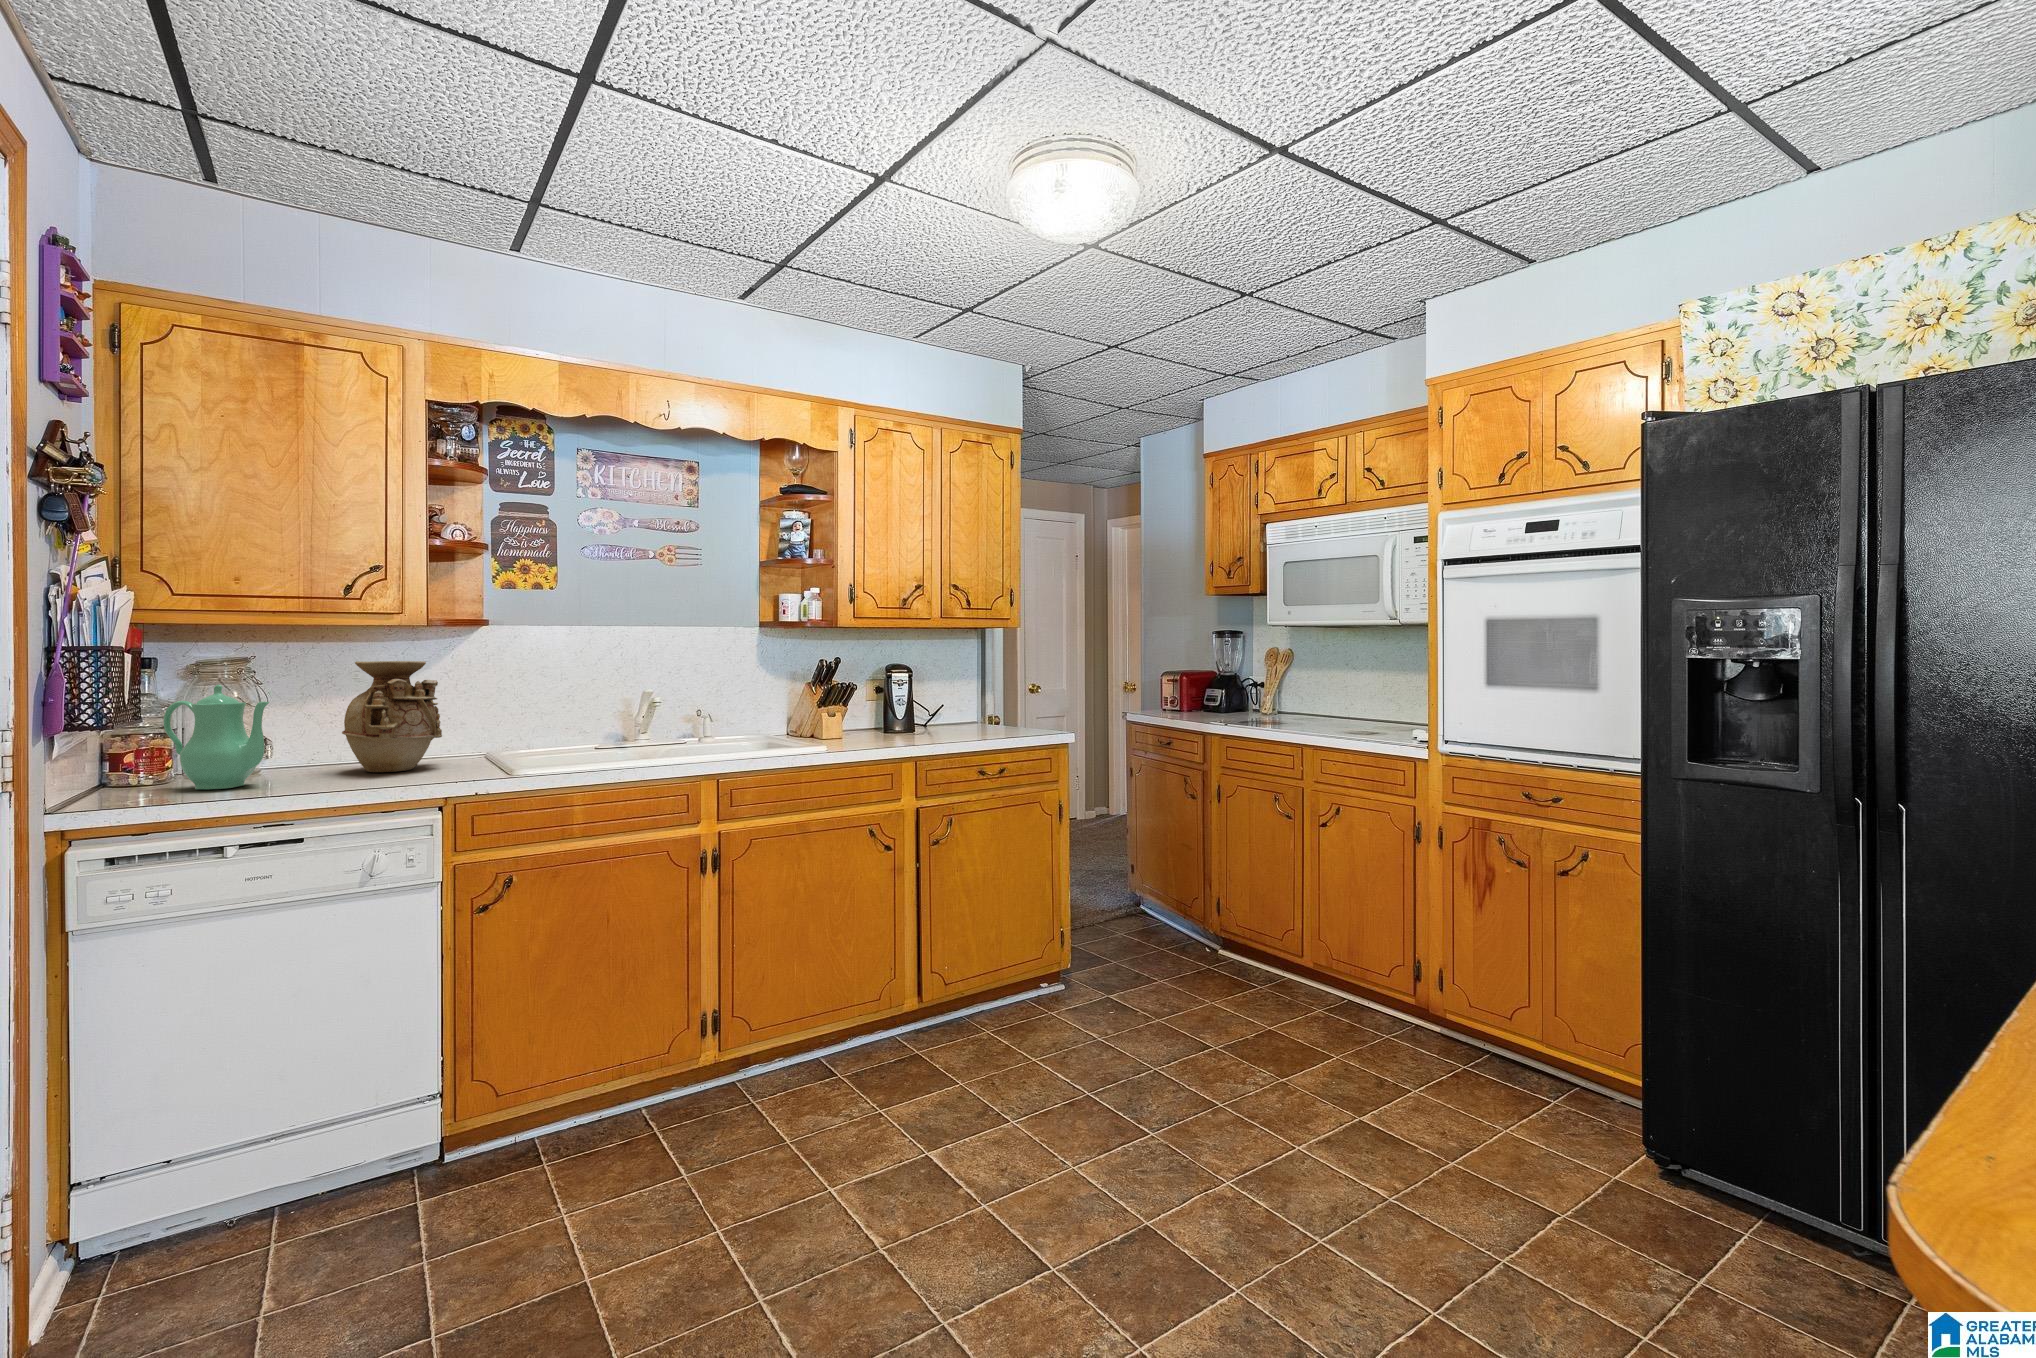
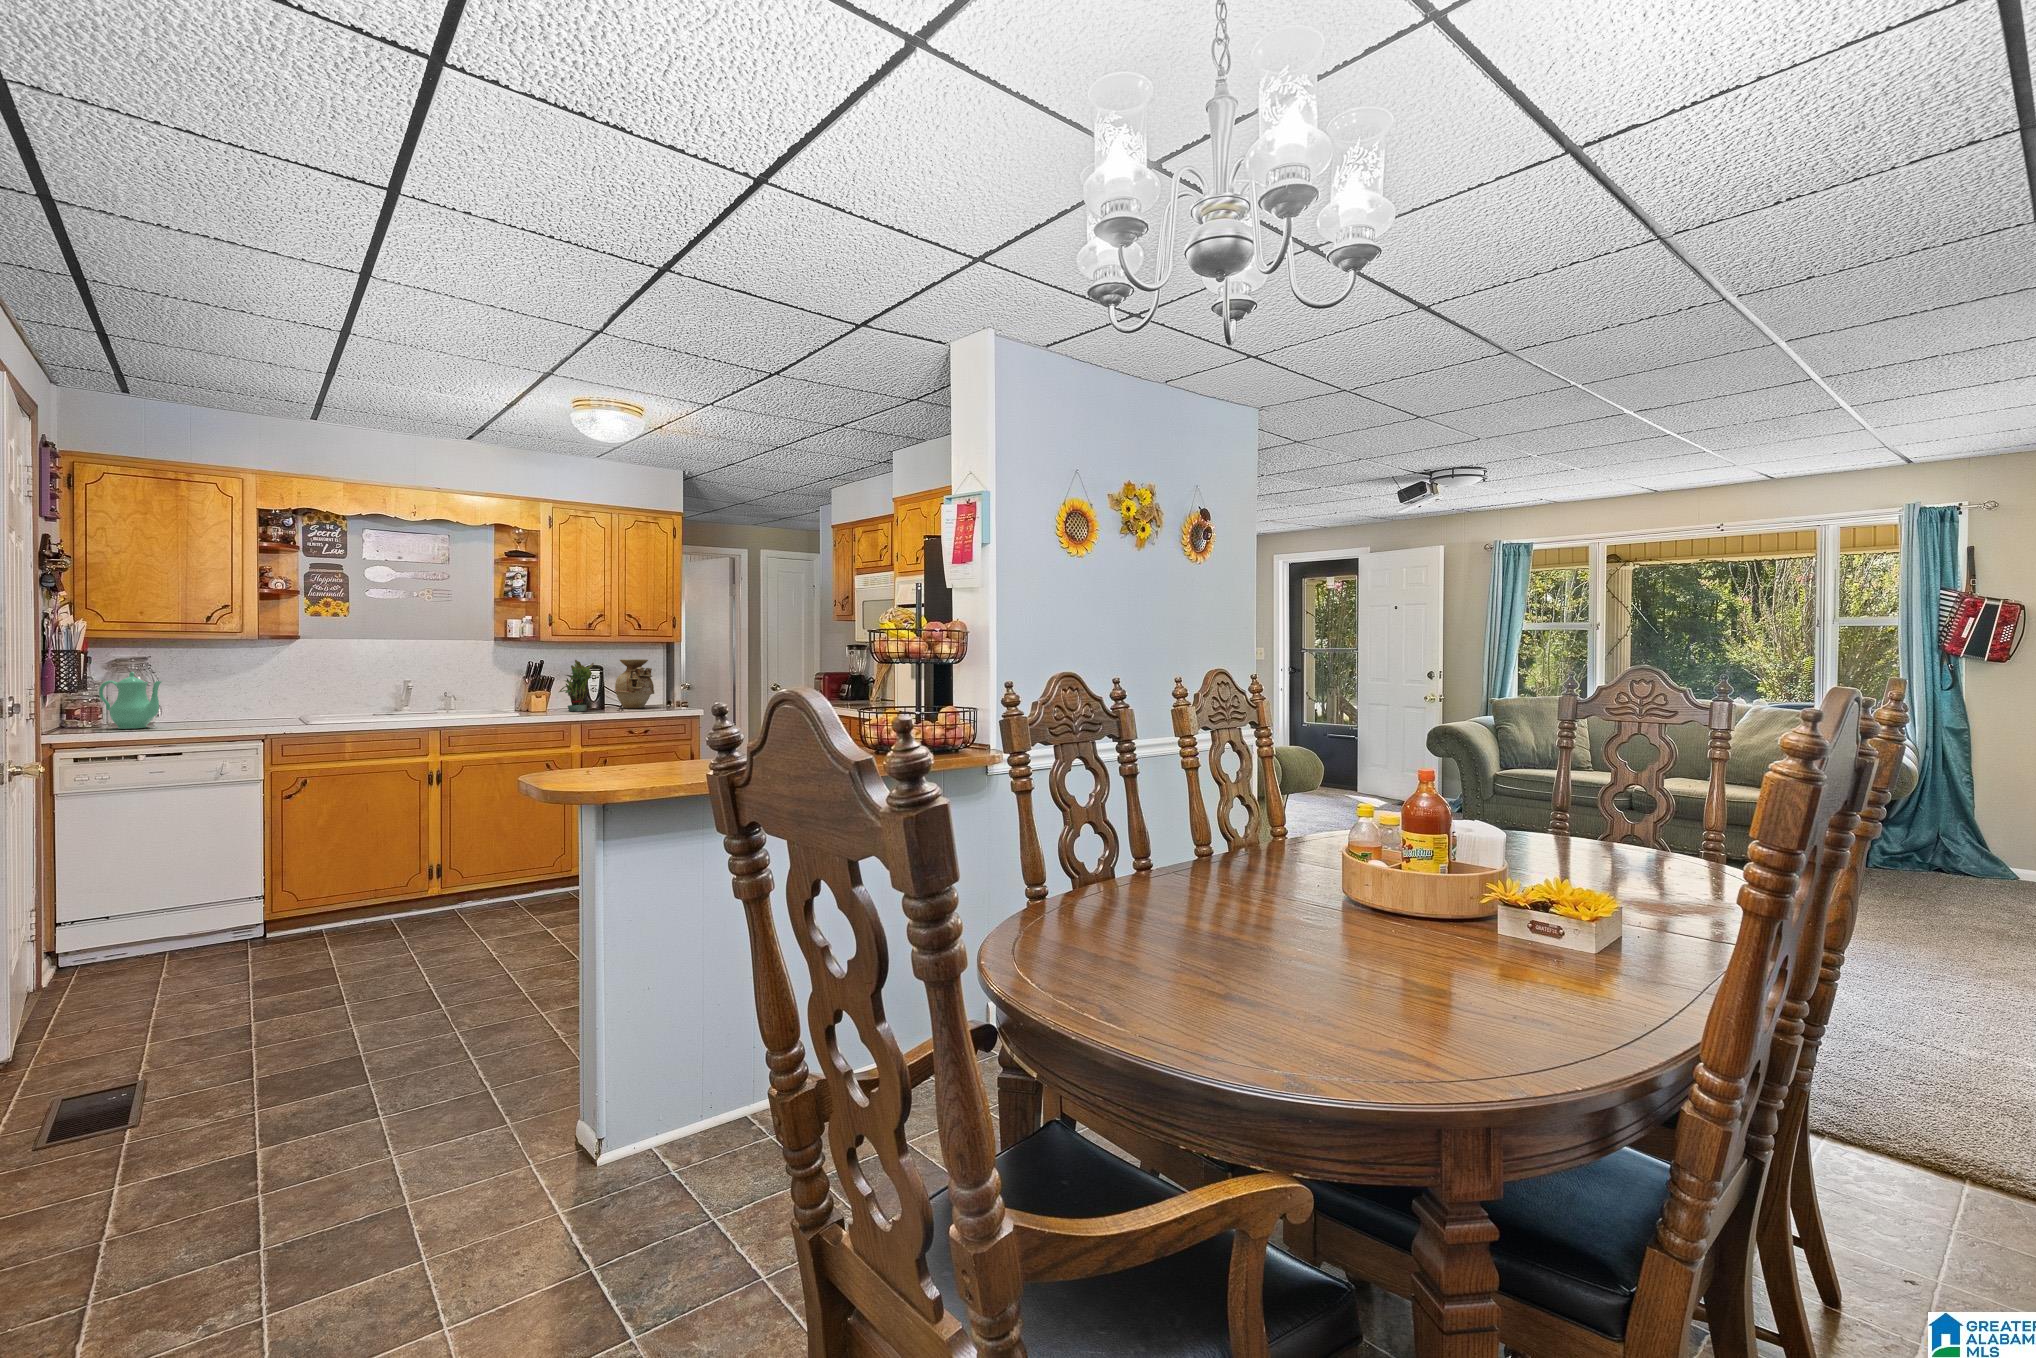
potted plant: none [864,657,915,740] -> present [559,660,594,711]
vase: present [342,661,442,772] -> present [614,659,654,708]

